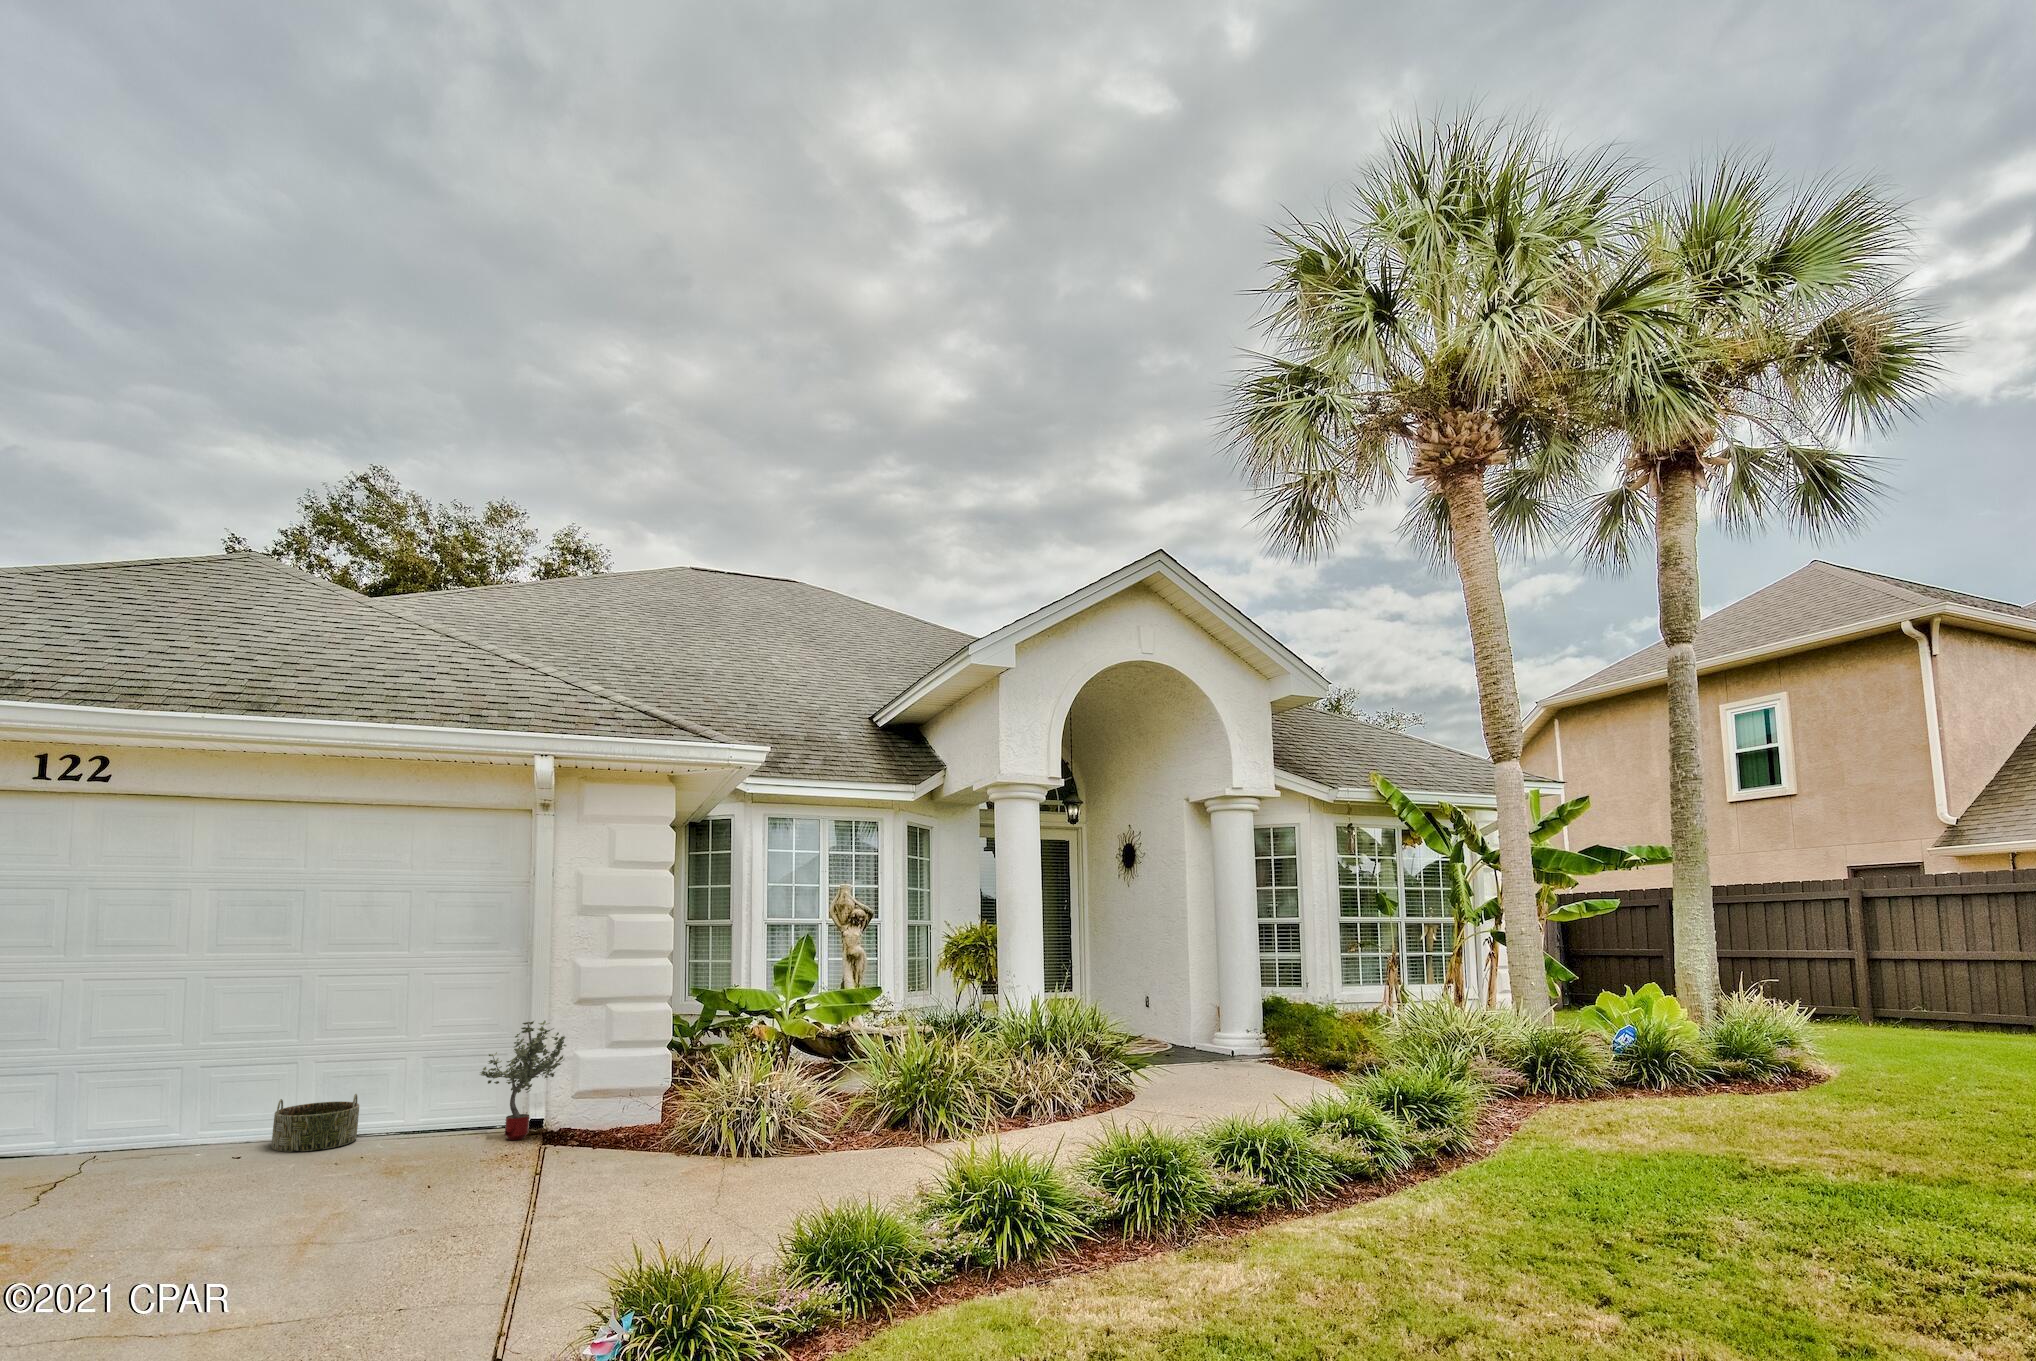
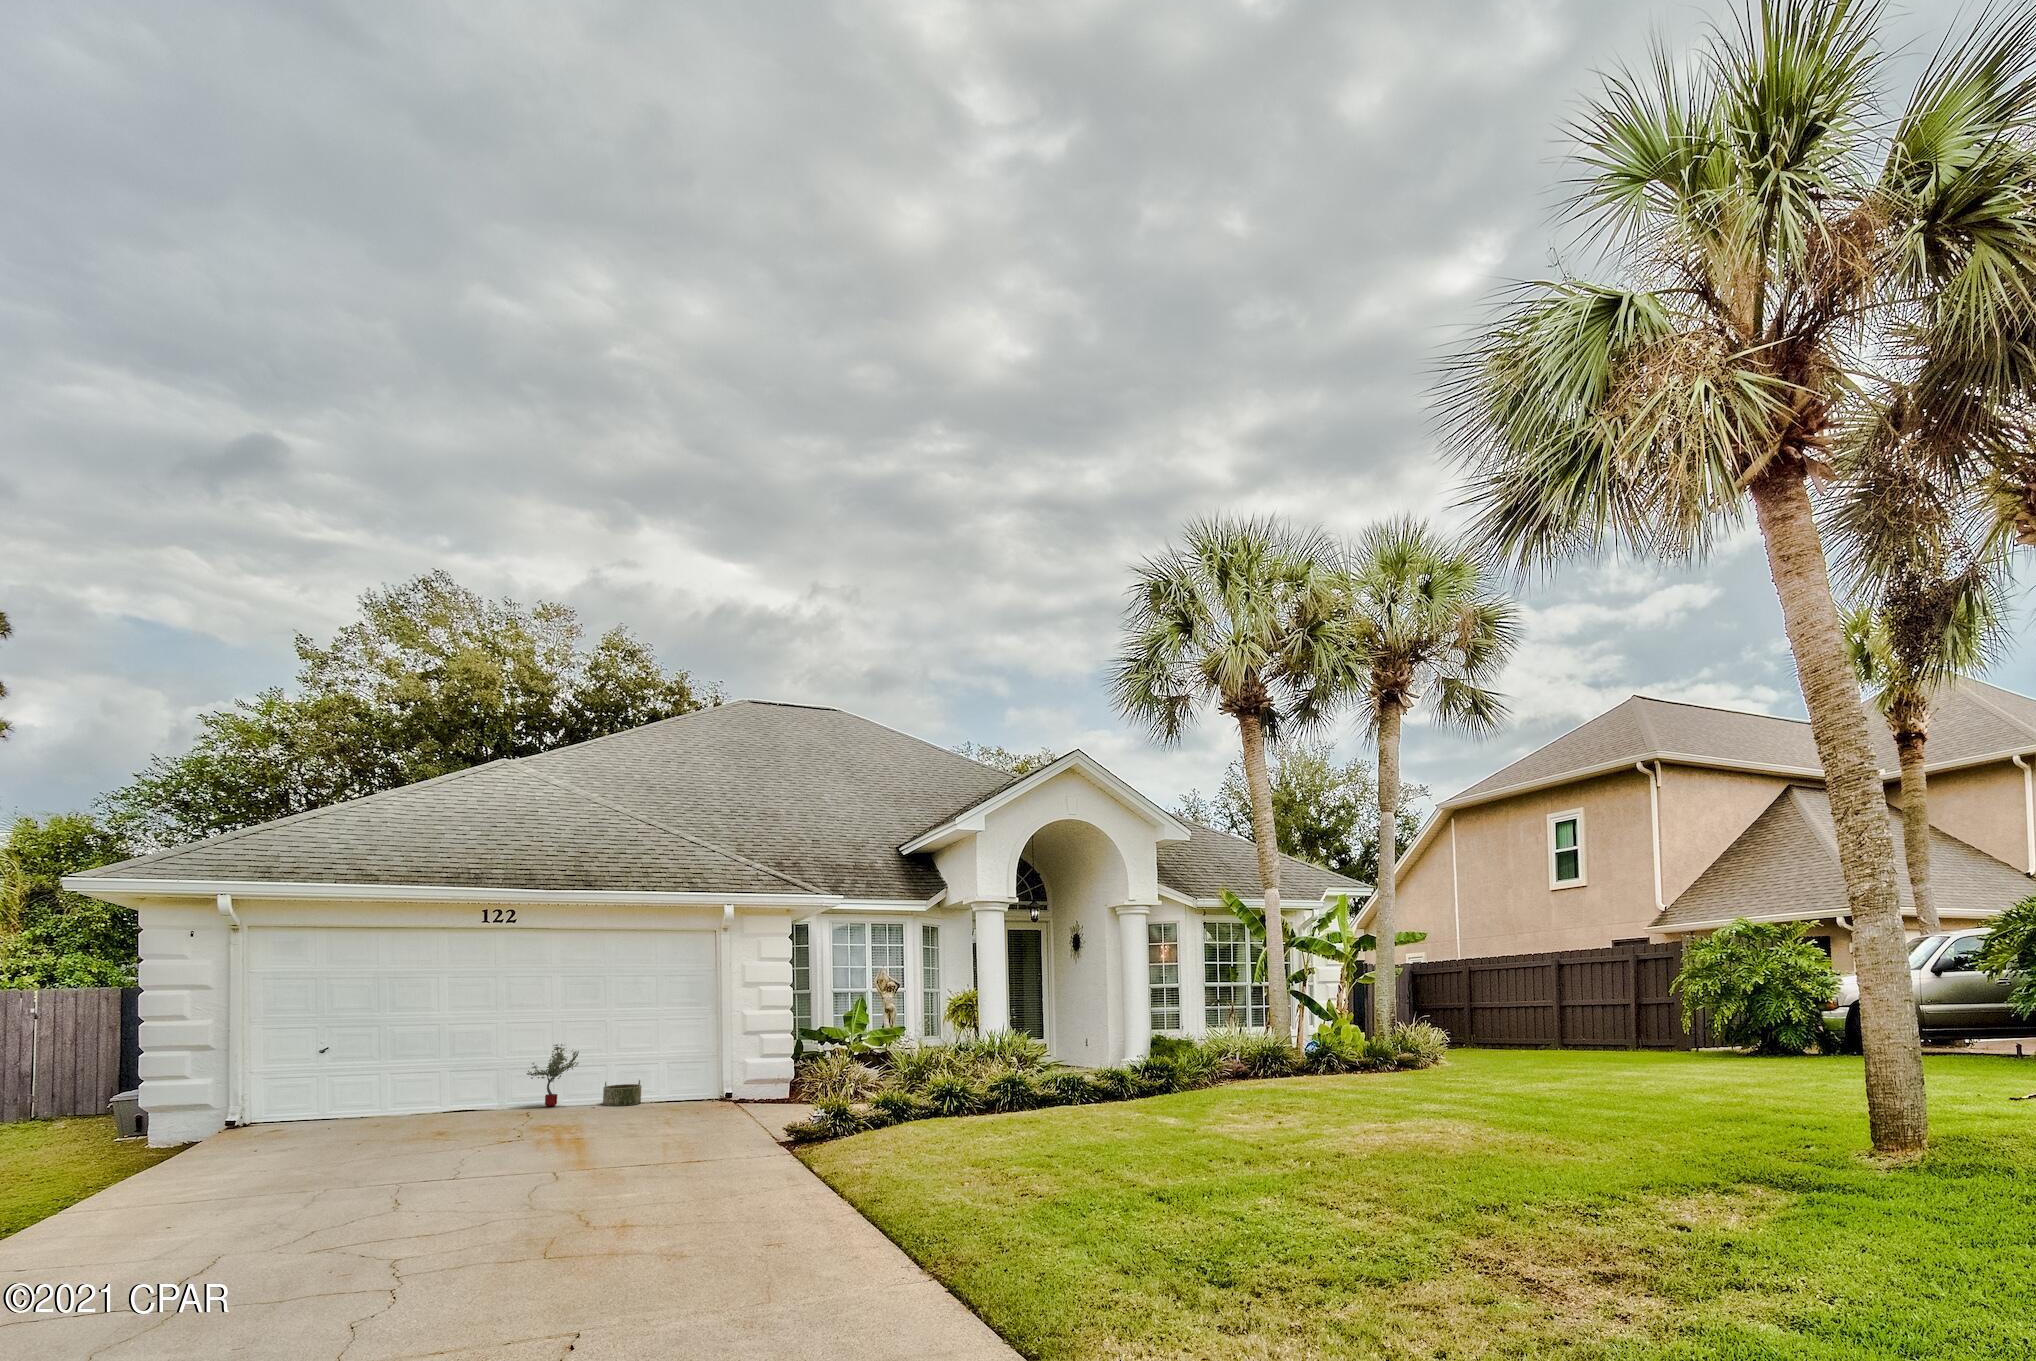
potted tree: present [480,1020,567,1140] -> present [527,1044,579,1107]

